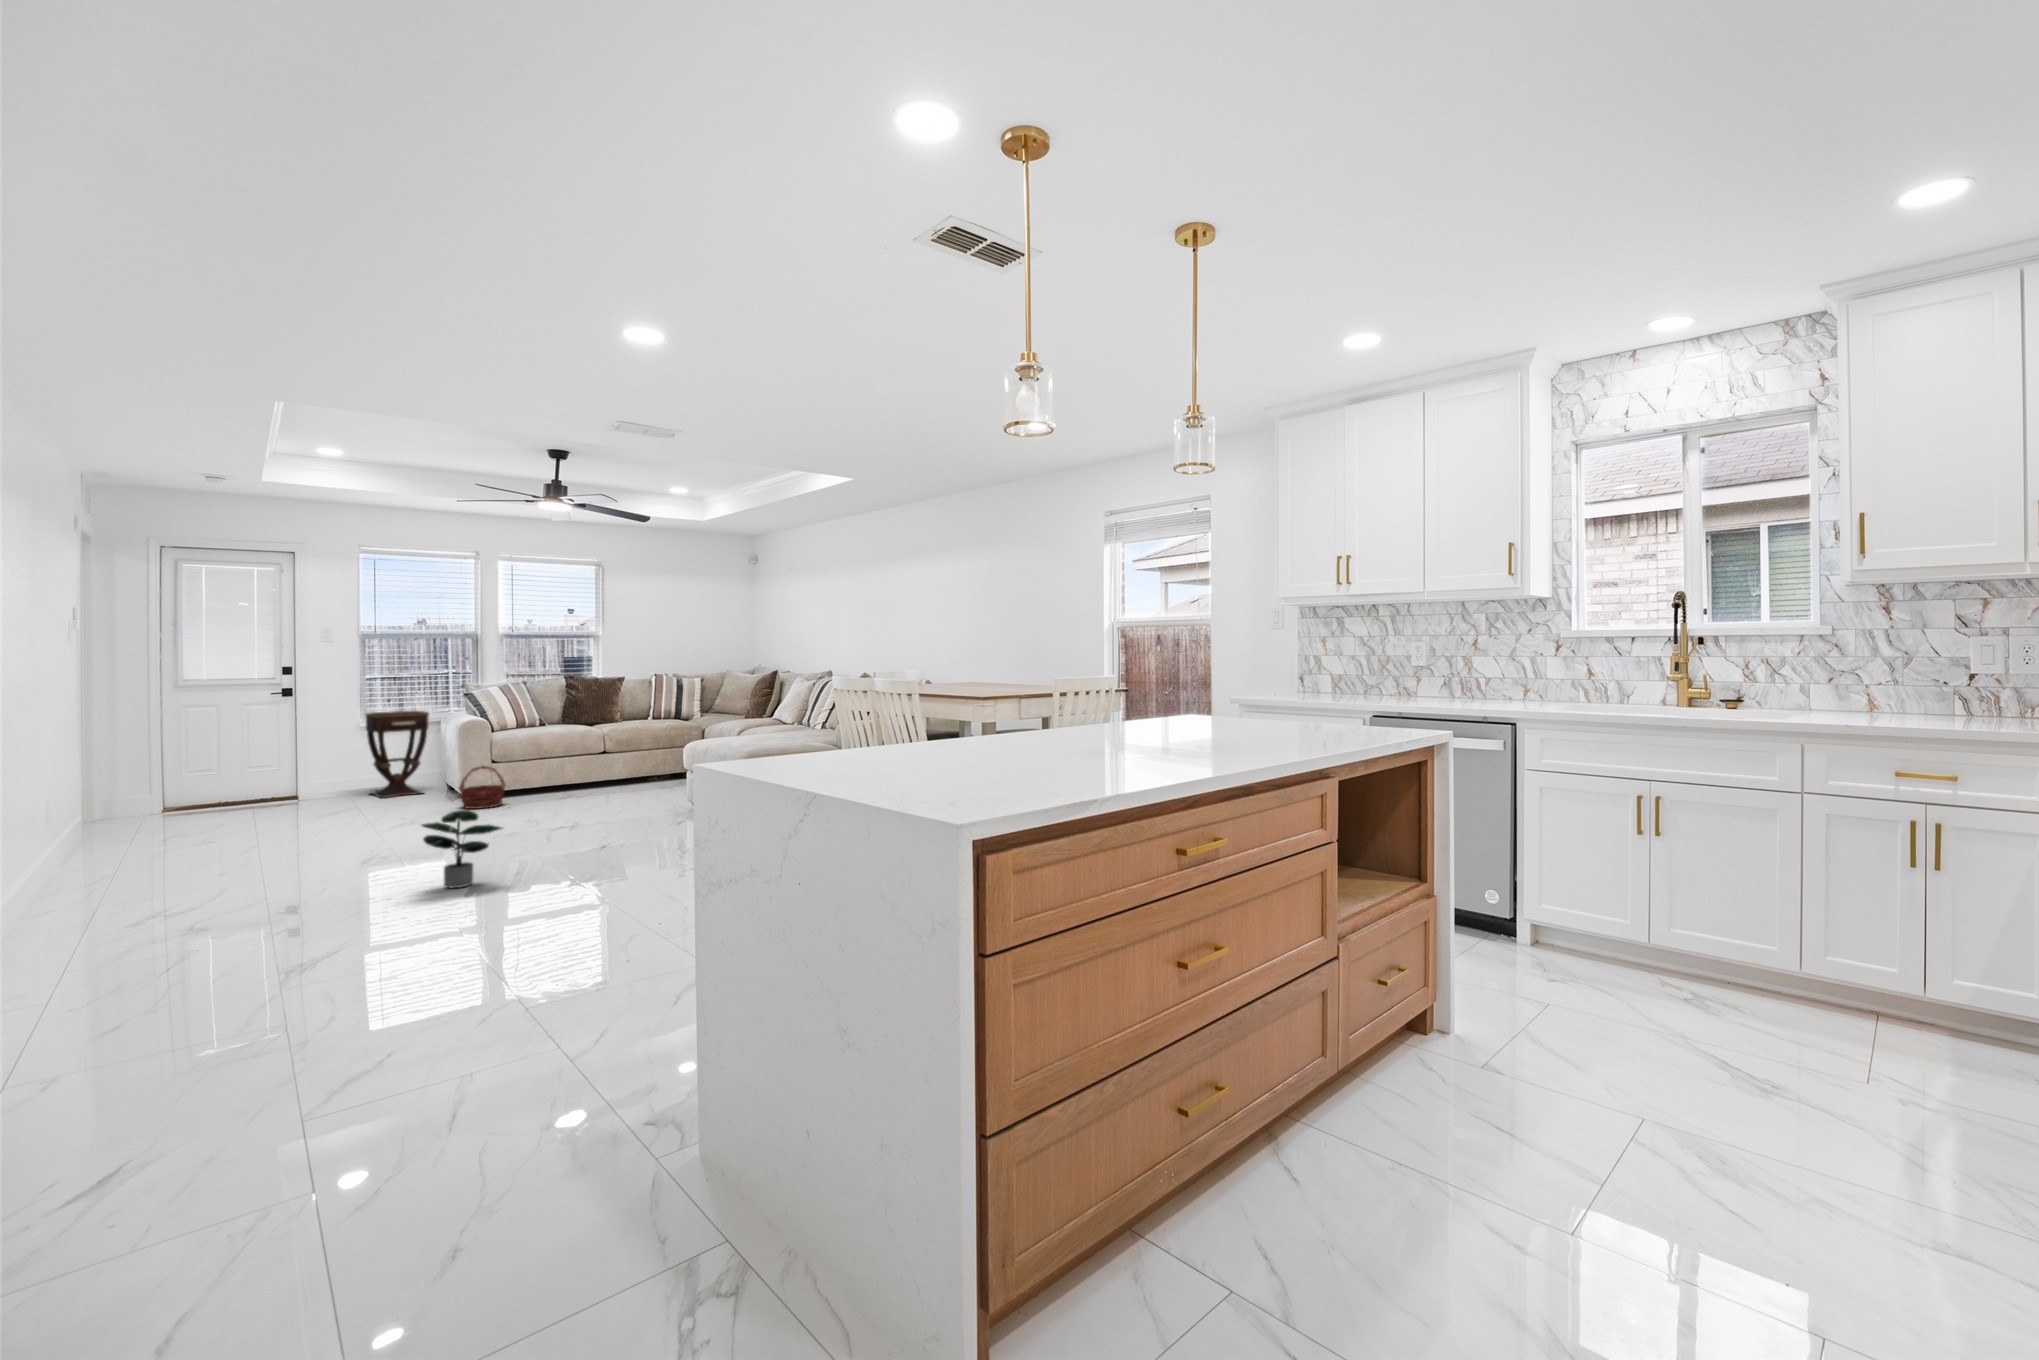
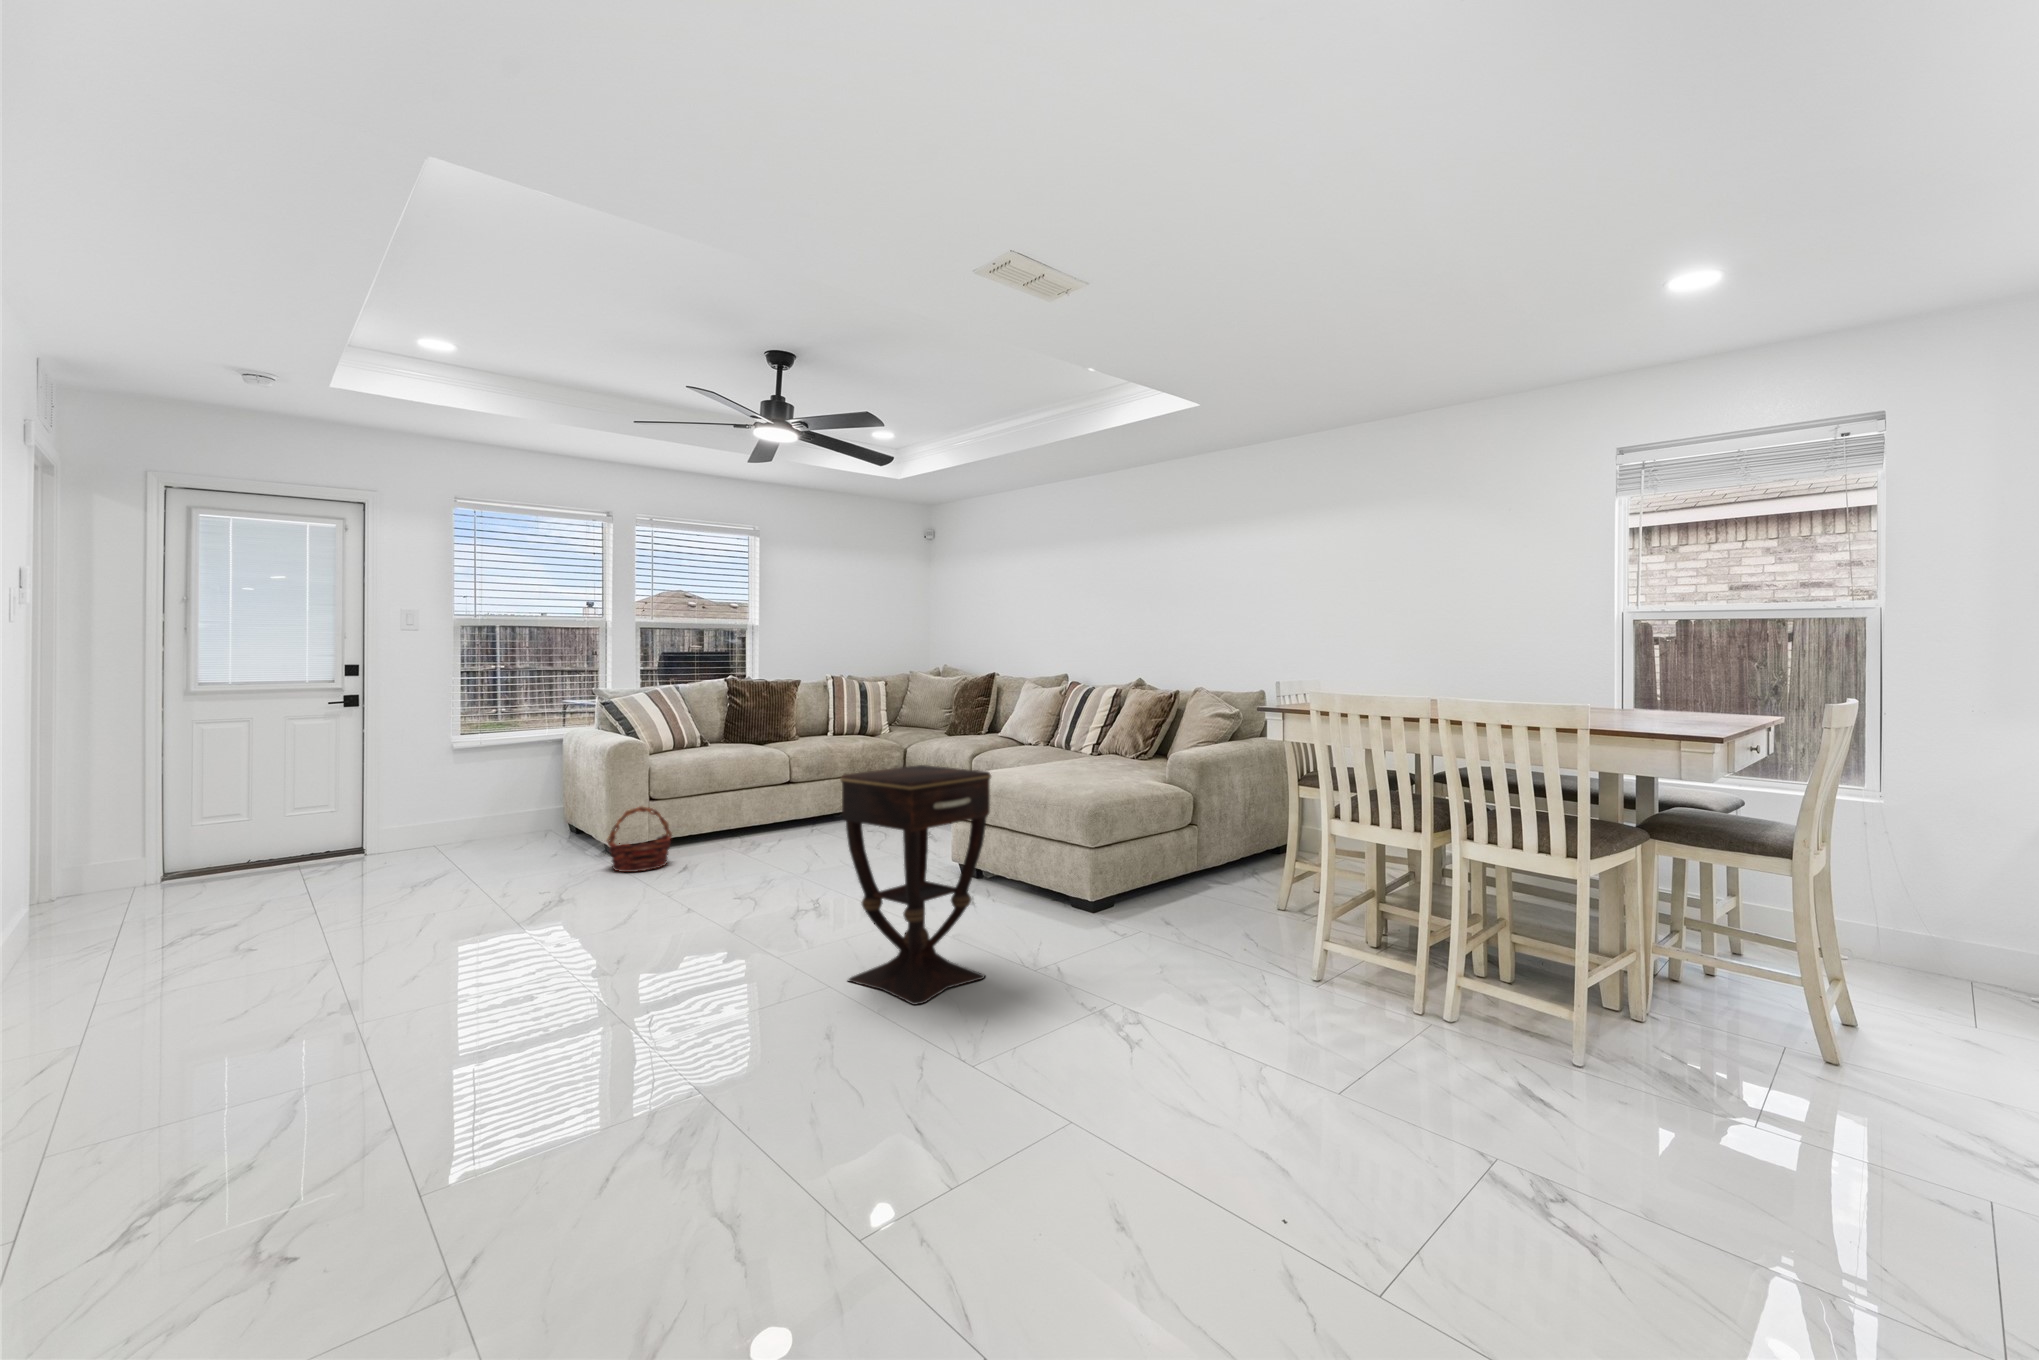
side table: present [366,711,429,798] -> present [840,765,991,1004]
potted plant: present [422,810,502,888] -> none [675,923,829,1098]

